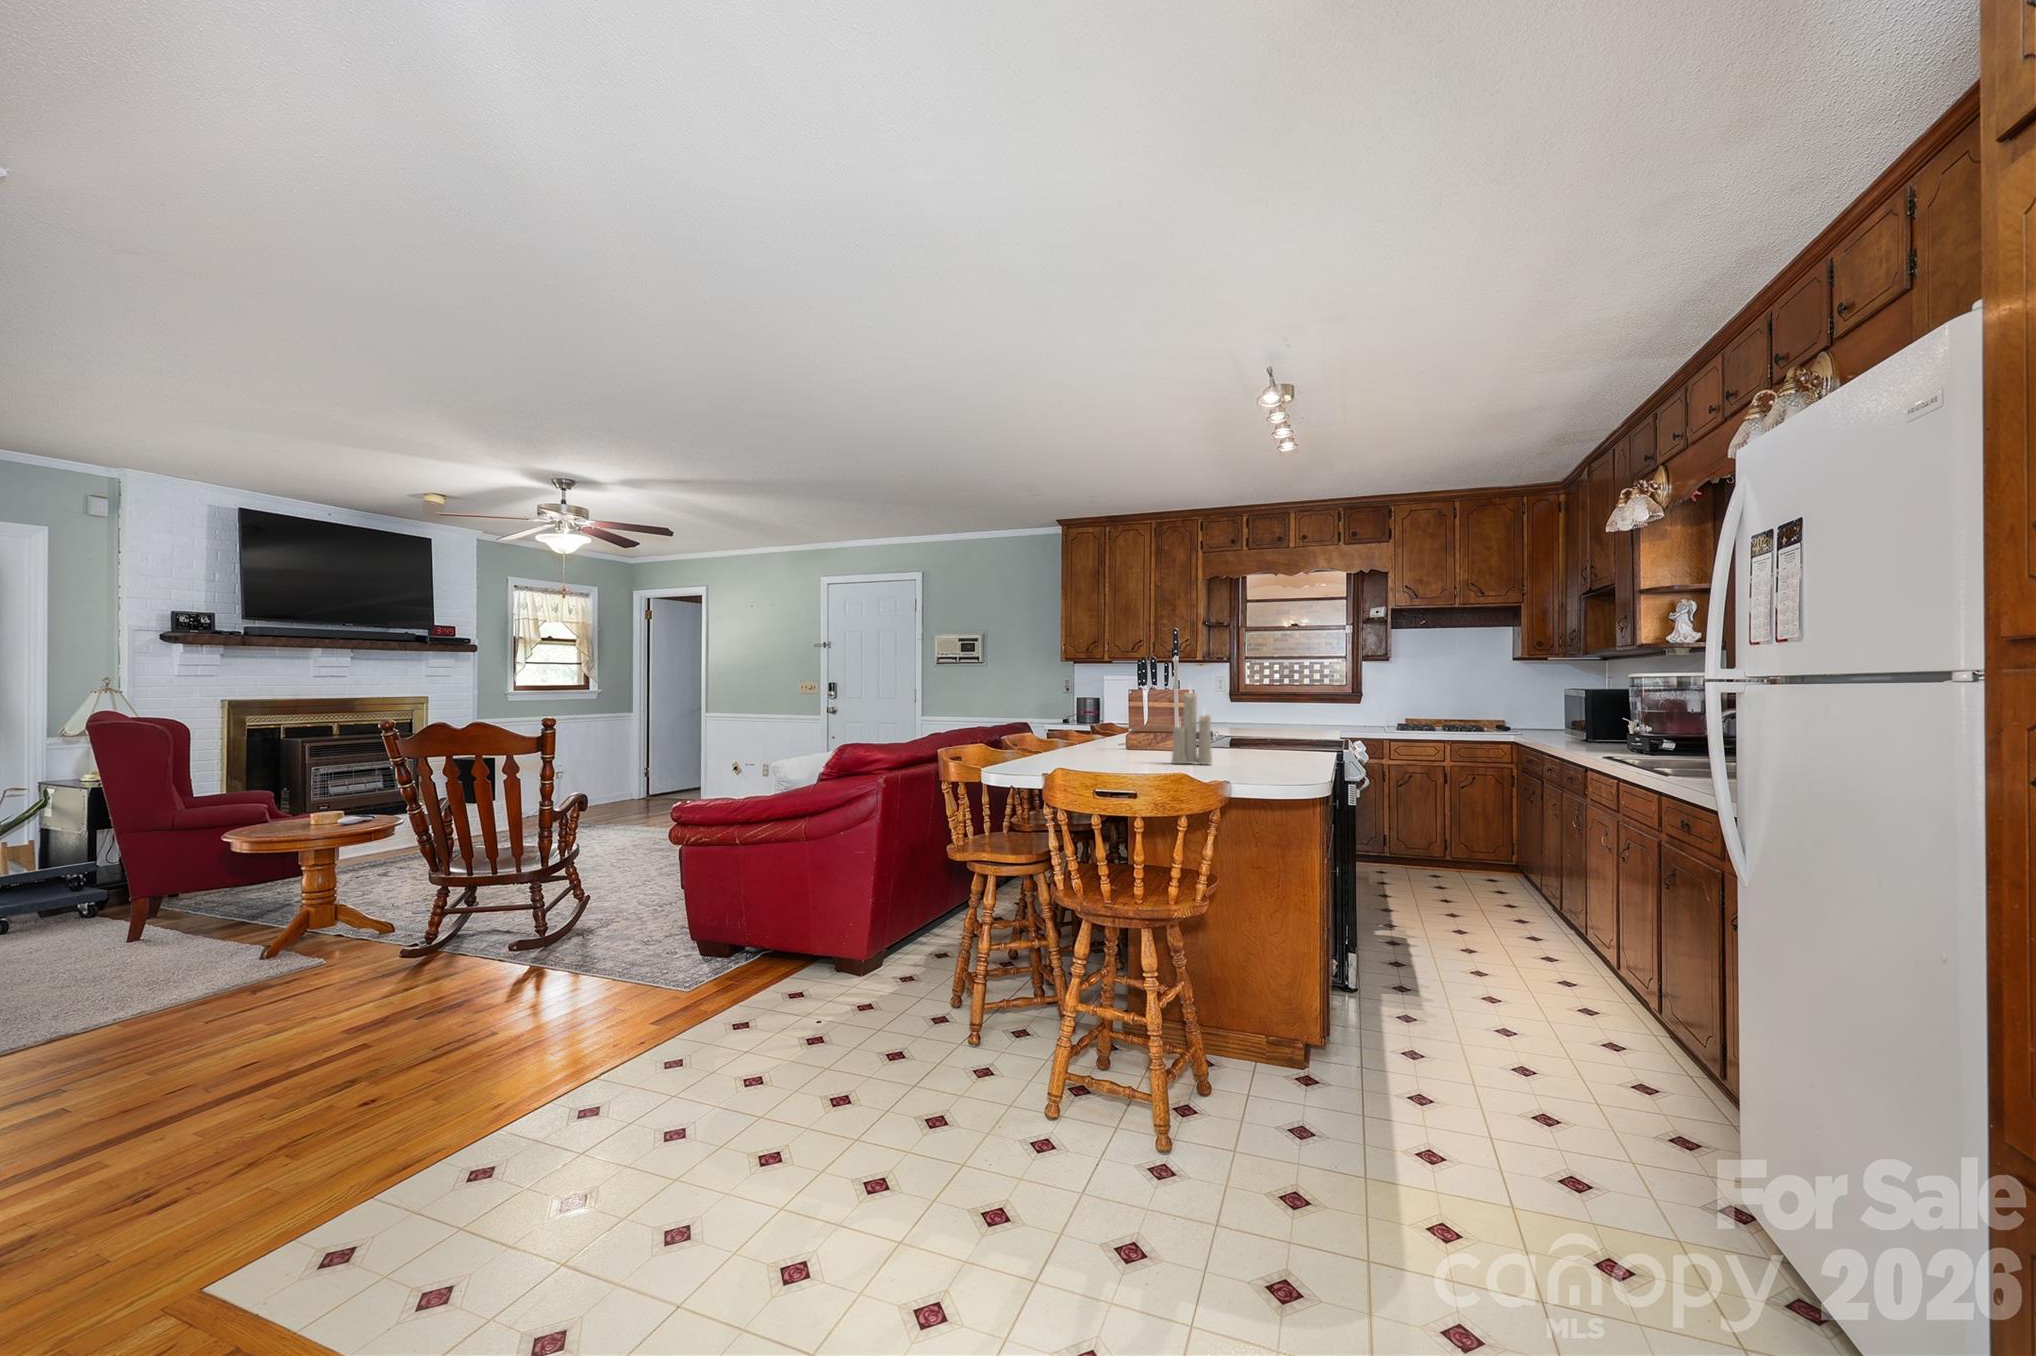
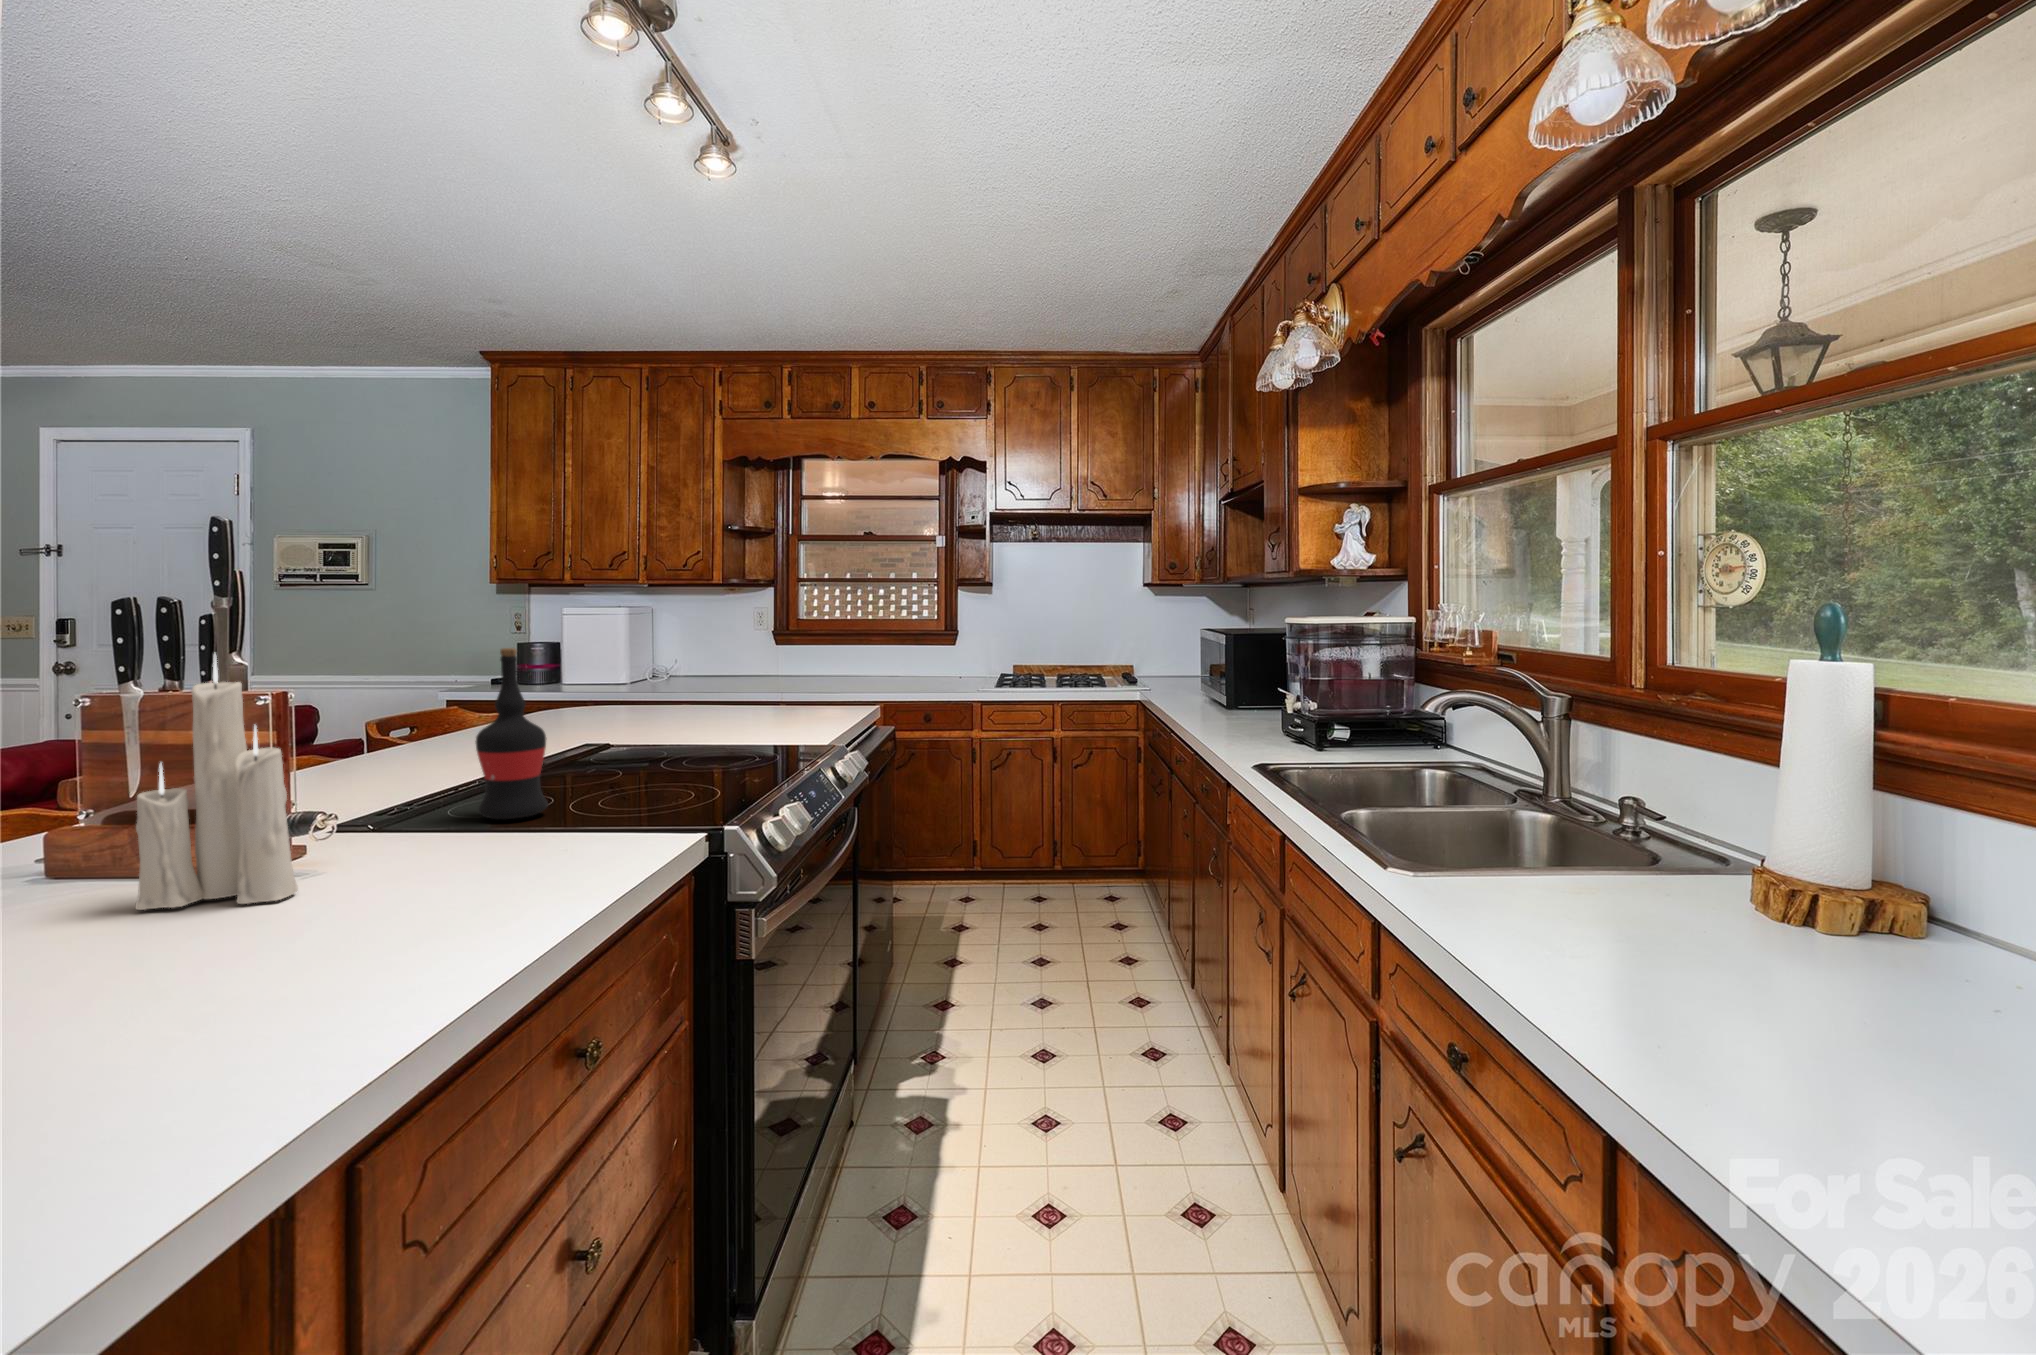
wine bottle: none [1218,686,1244,756] -> present [475,648,548,819]

